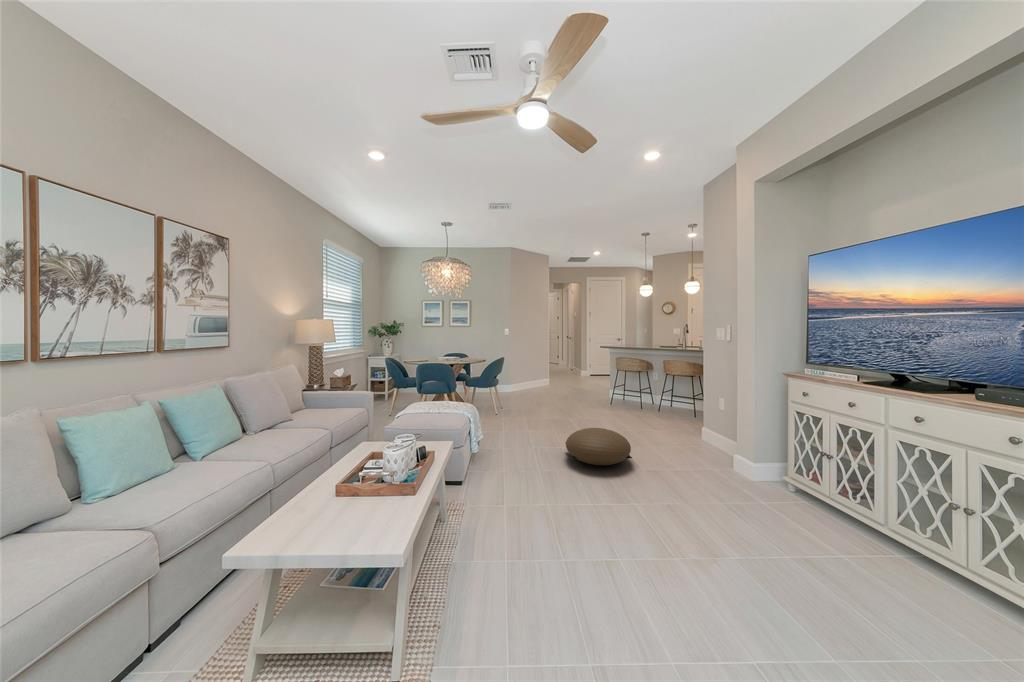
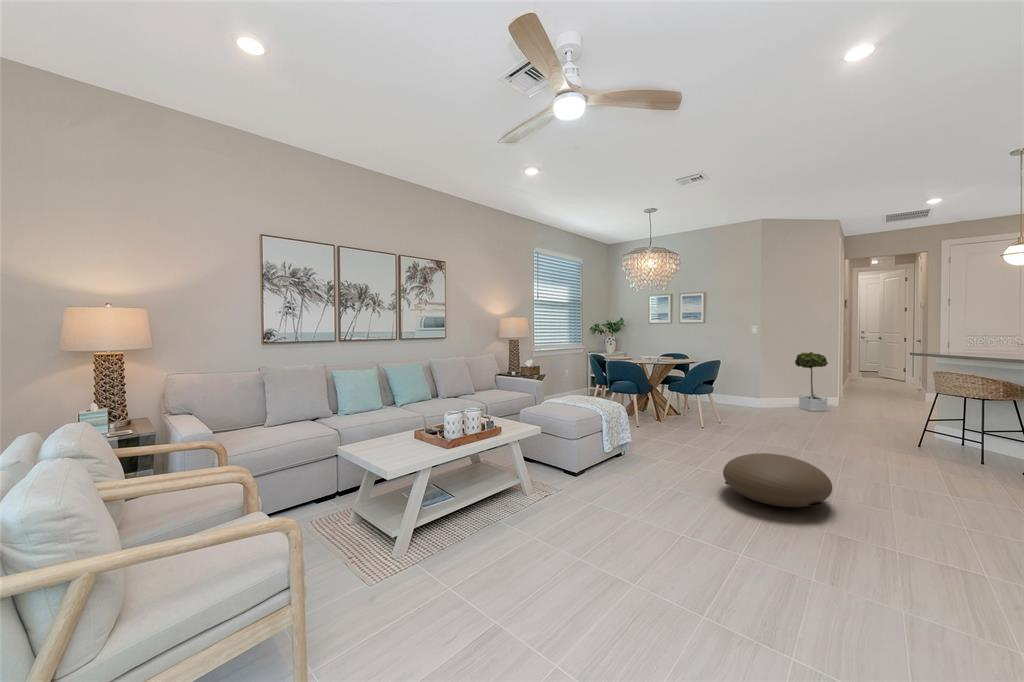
potted tree: none [531,349,550,392] -> present [795,352,828,411]

